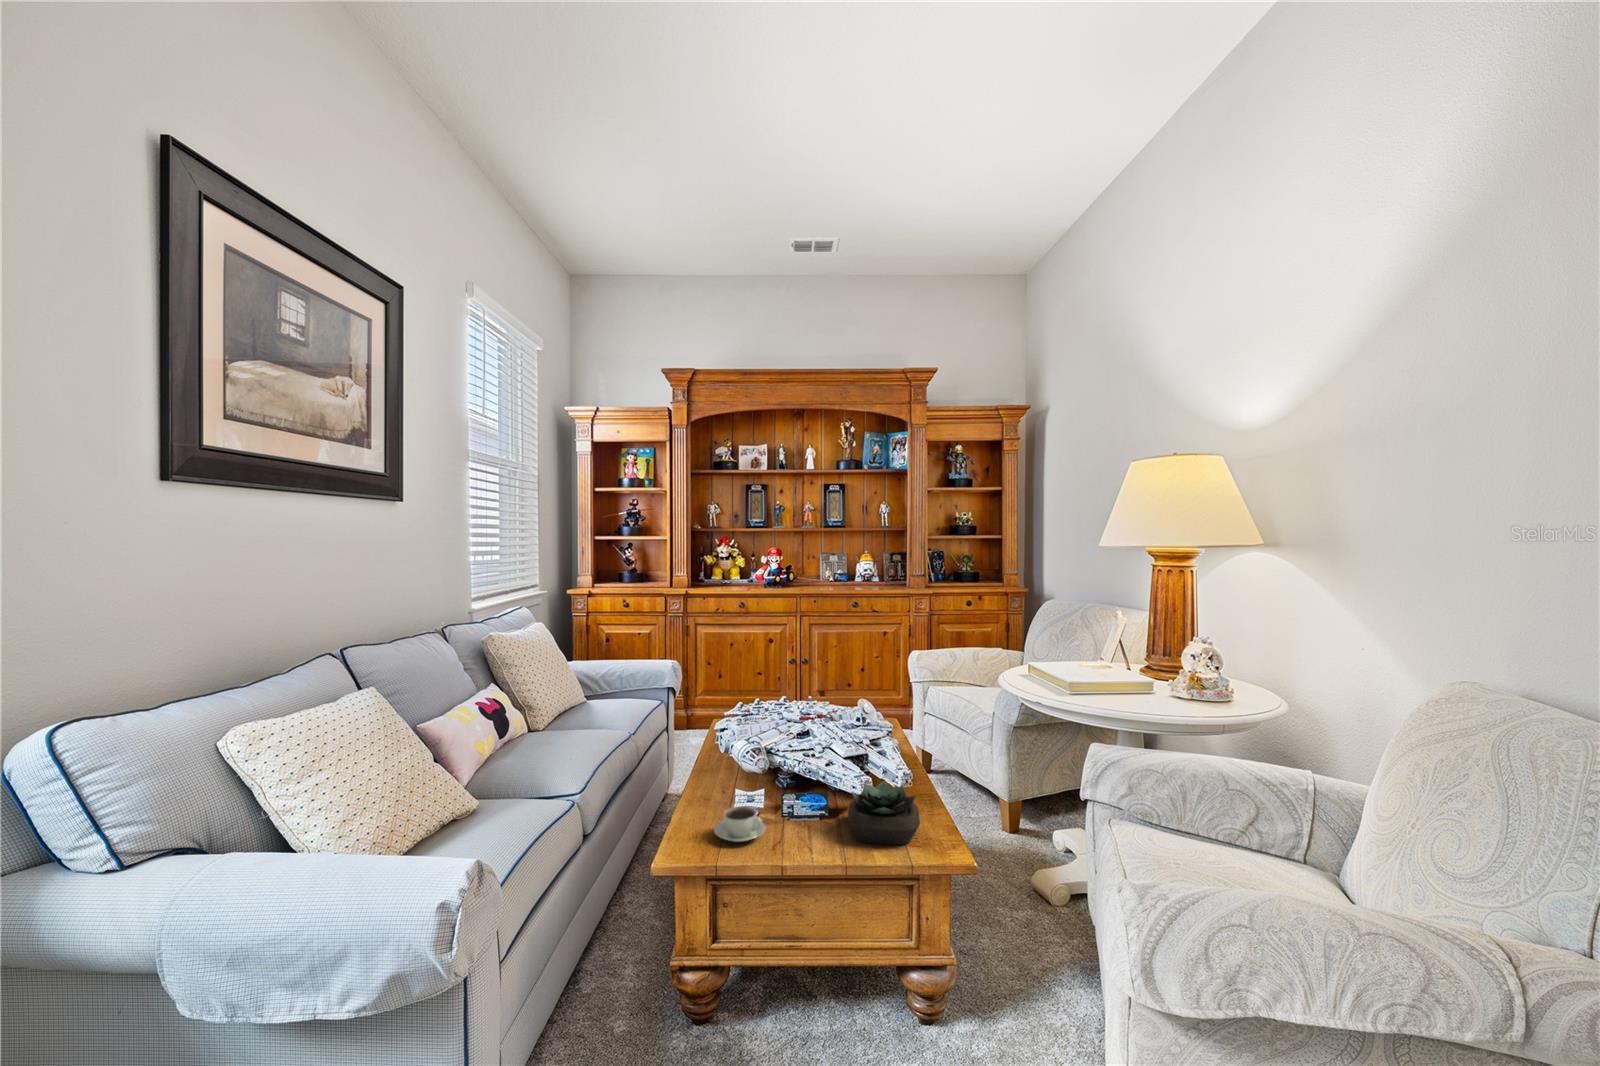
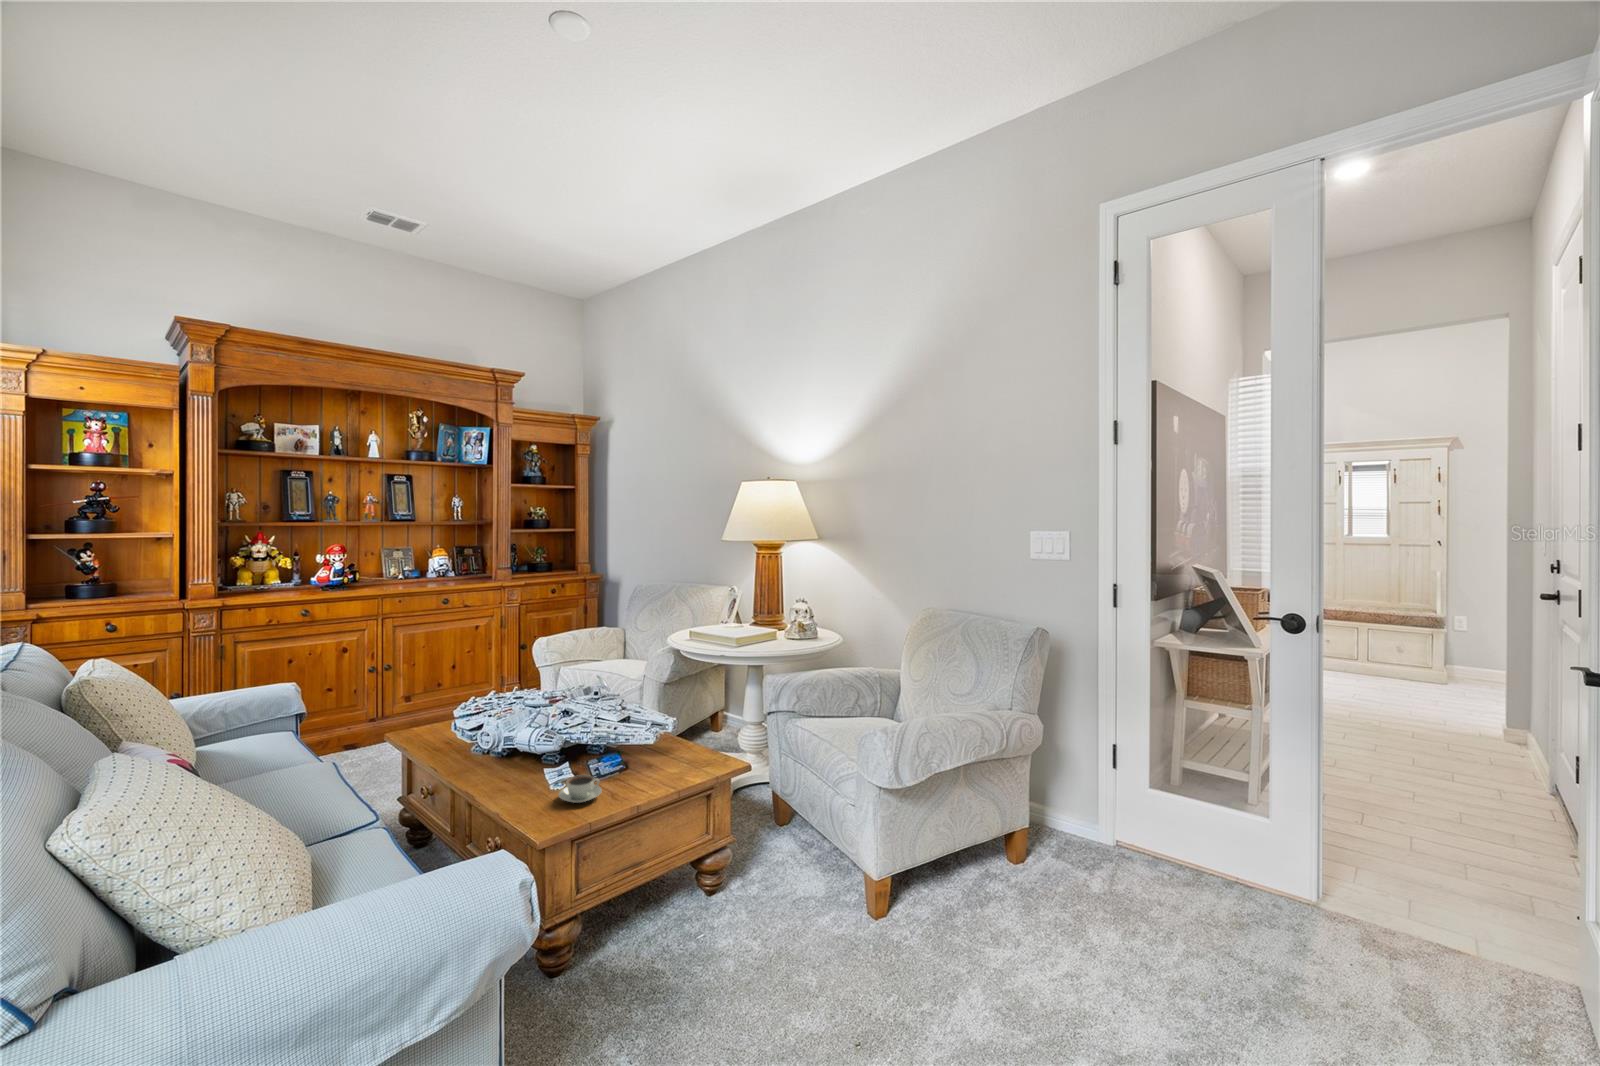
succulent plant: present [848,781,920,845] -> none [639,729,700,774]

